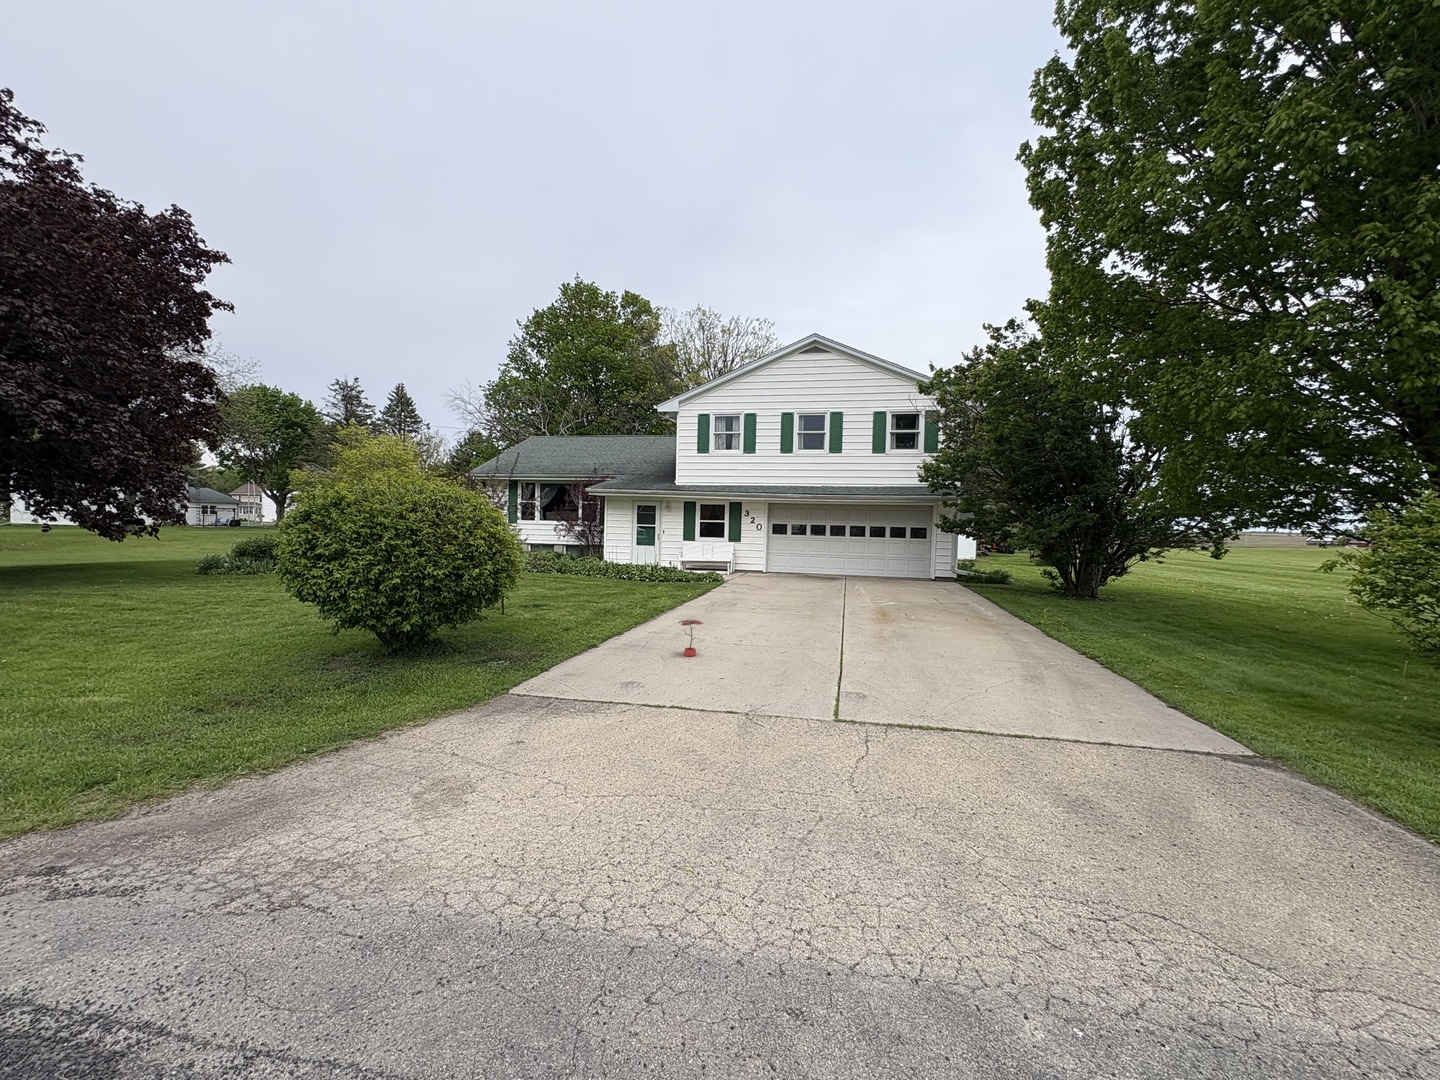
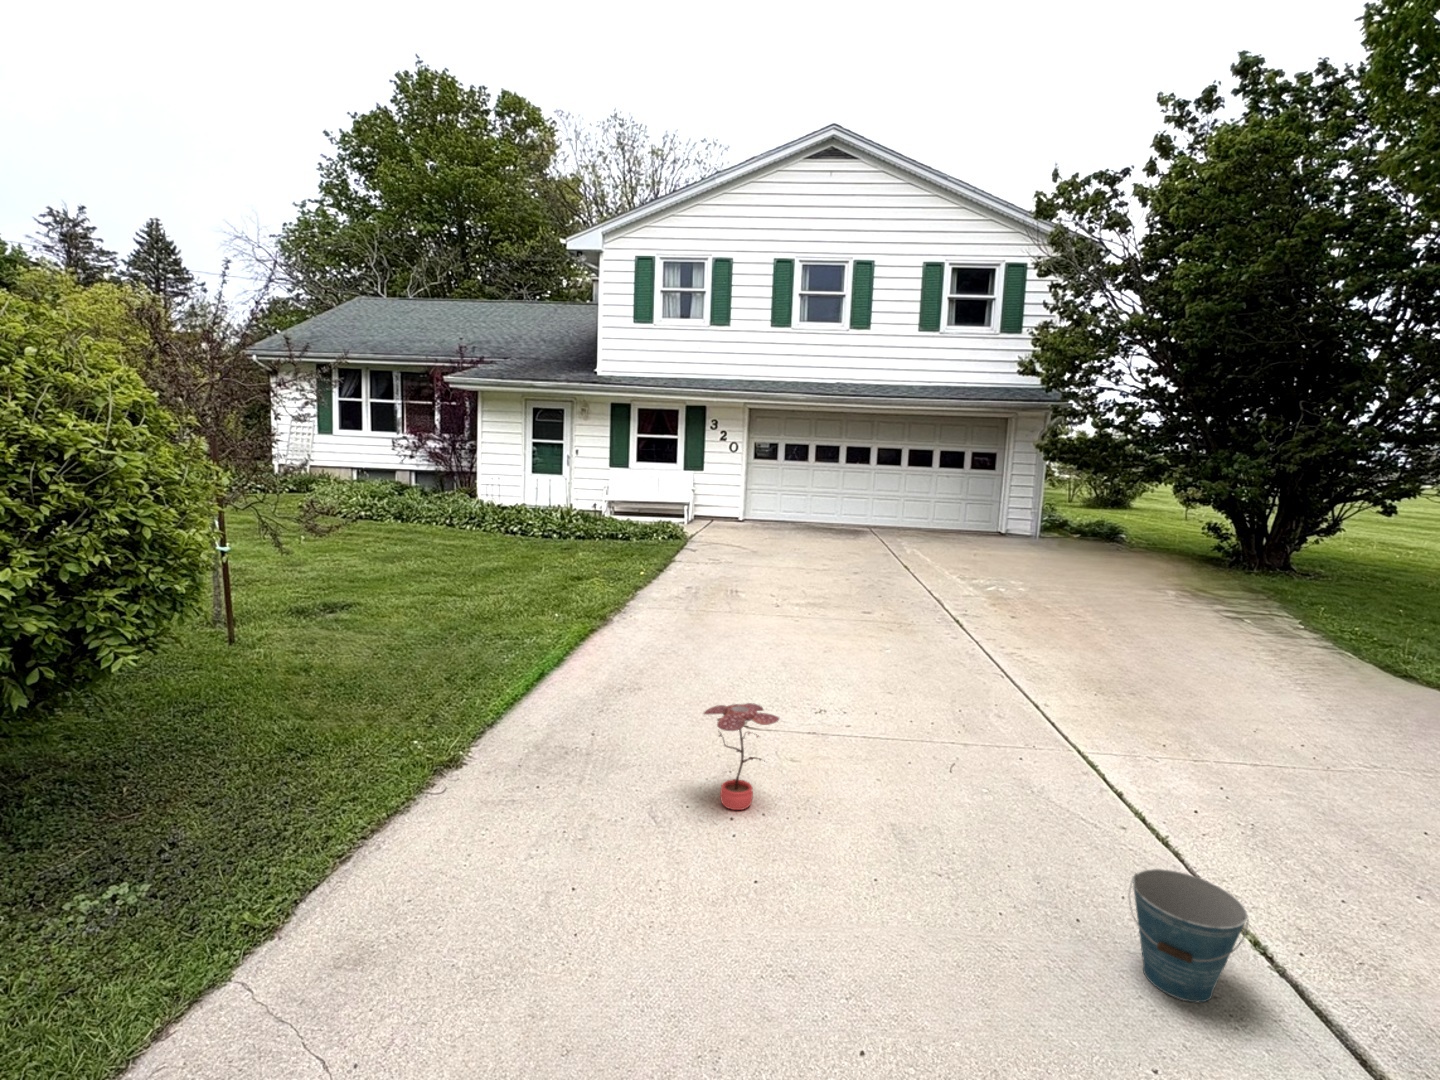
bucket: none [786,654,815,686] -> present [1130,869,1248,1003]

